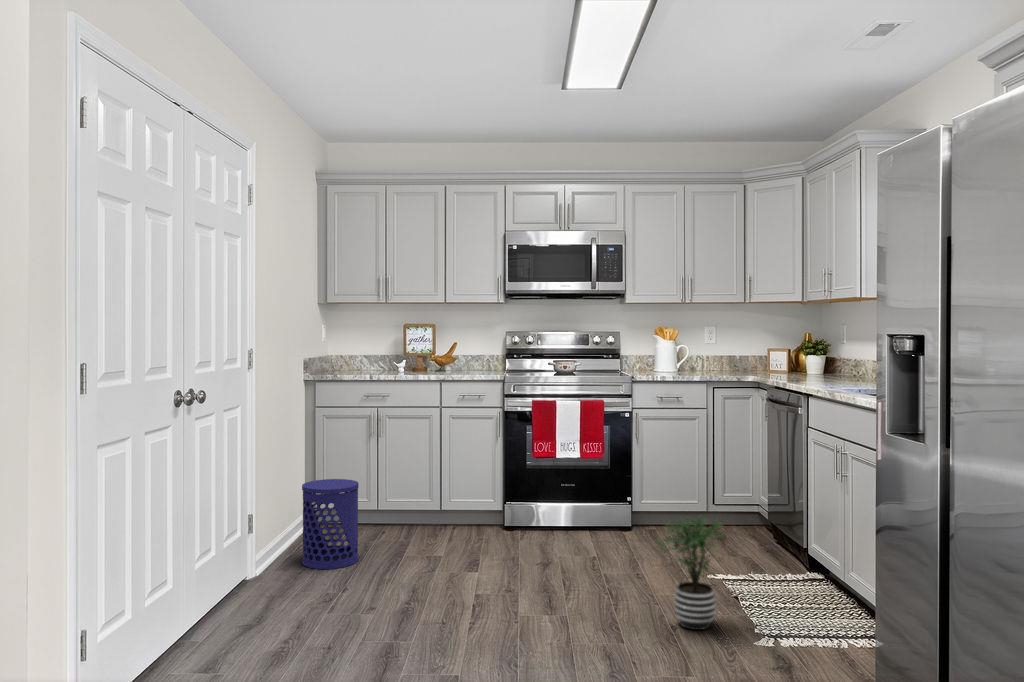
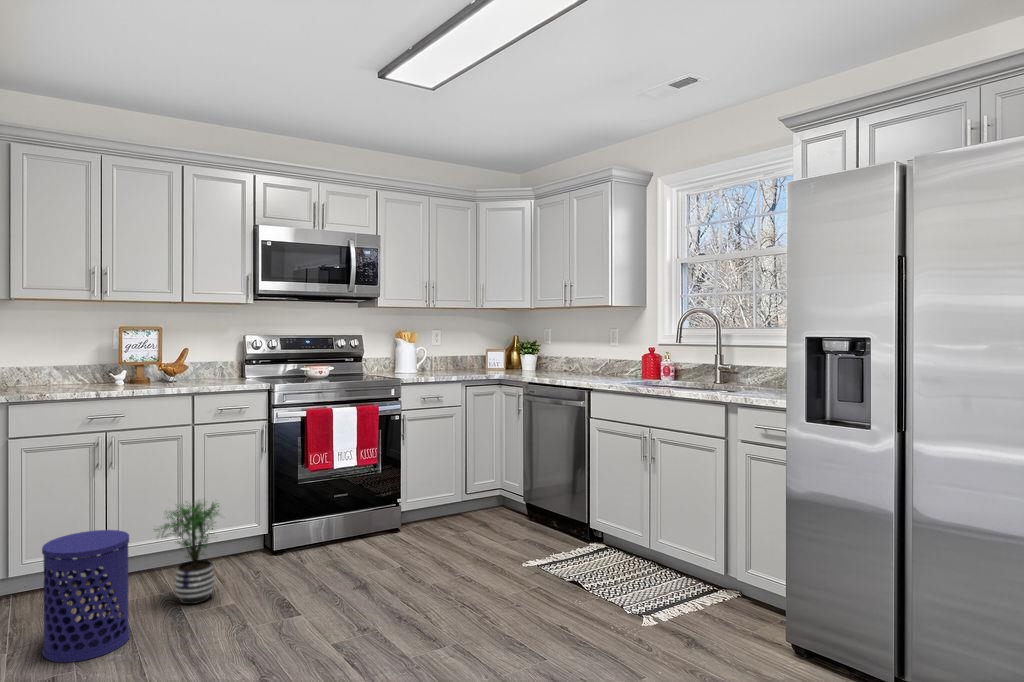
potted plant: present [656,516,724,630] -> present [154,502,219,604]

